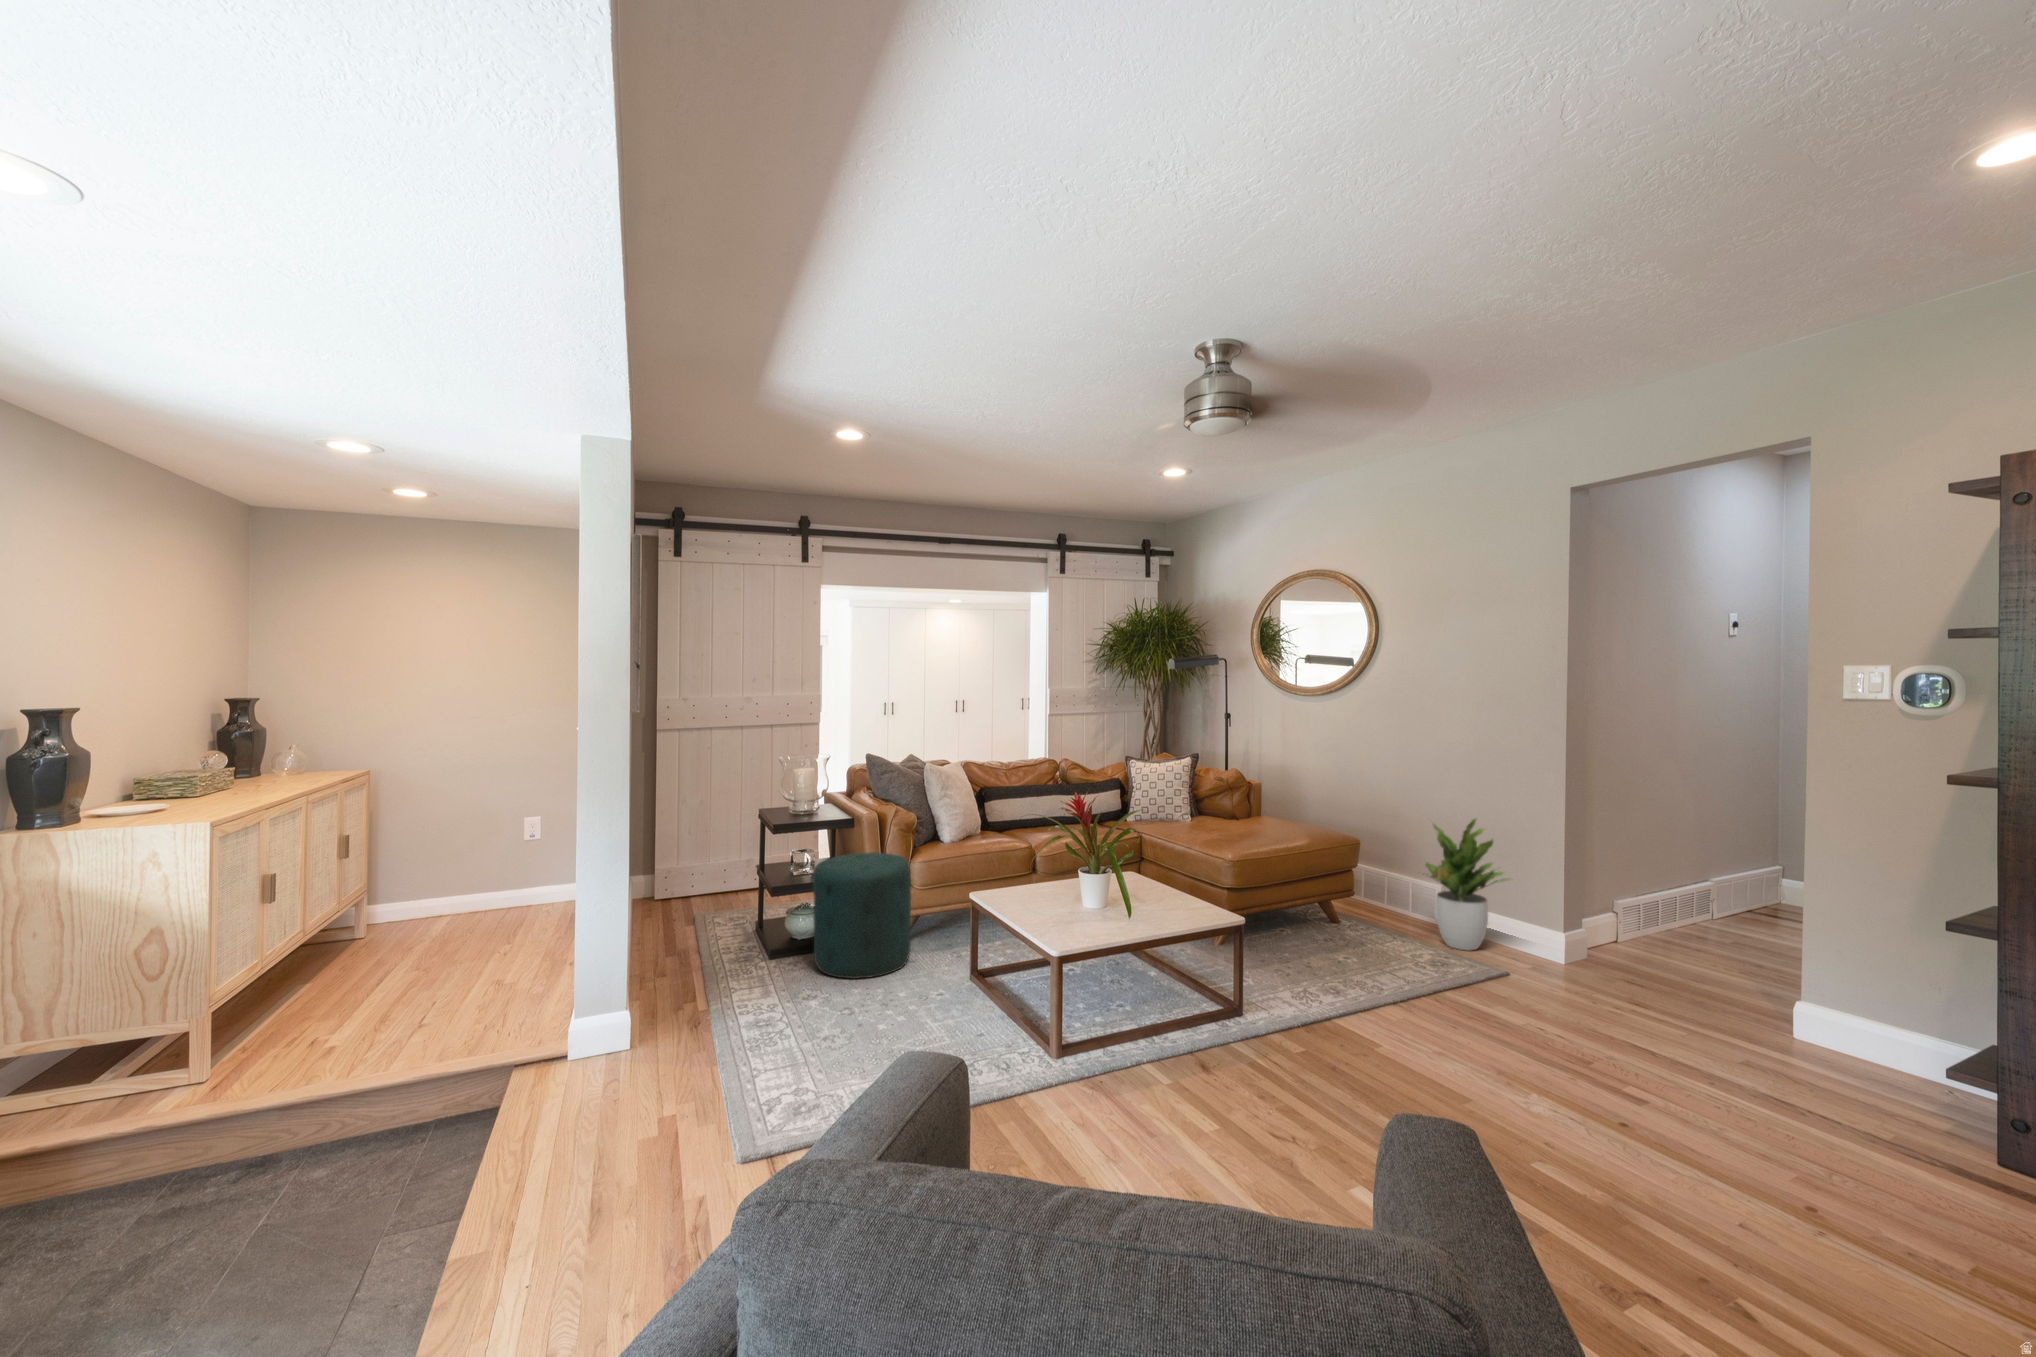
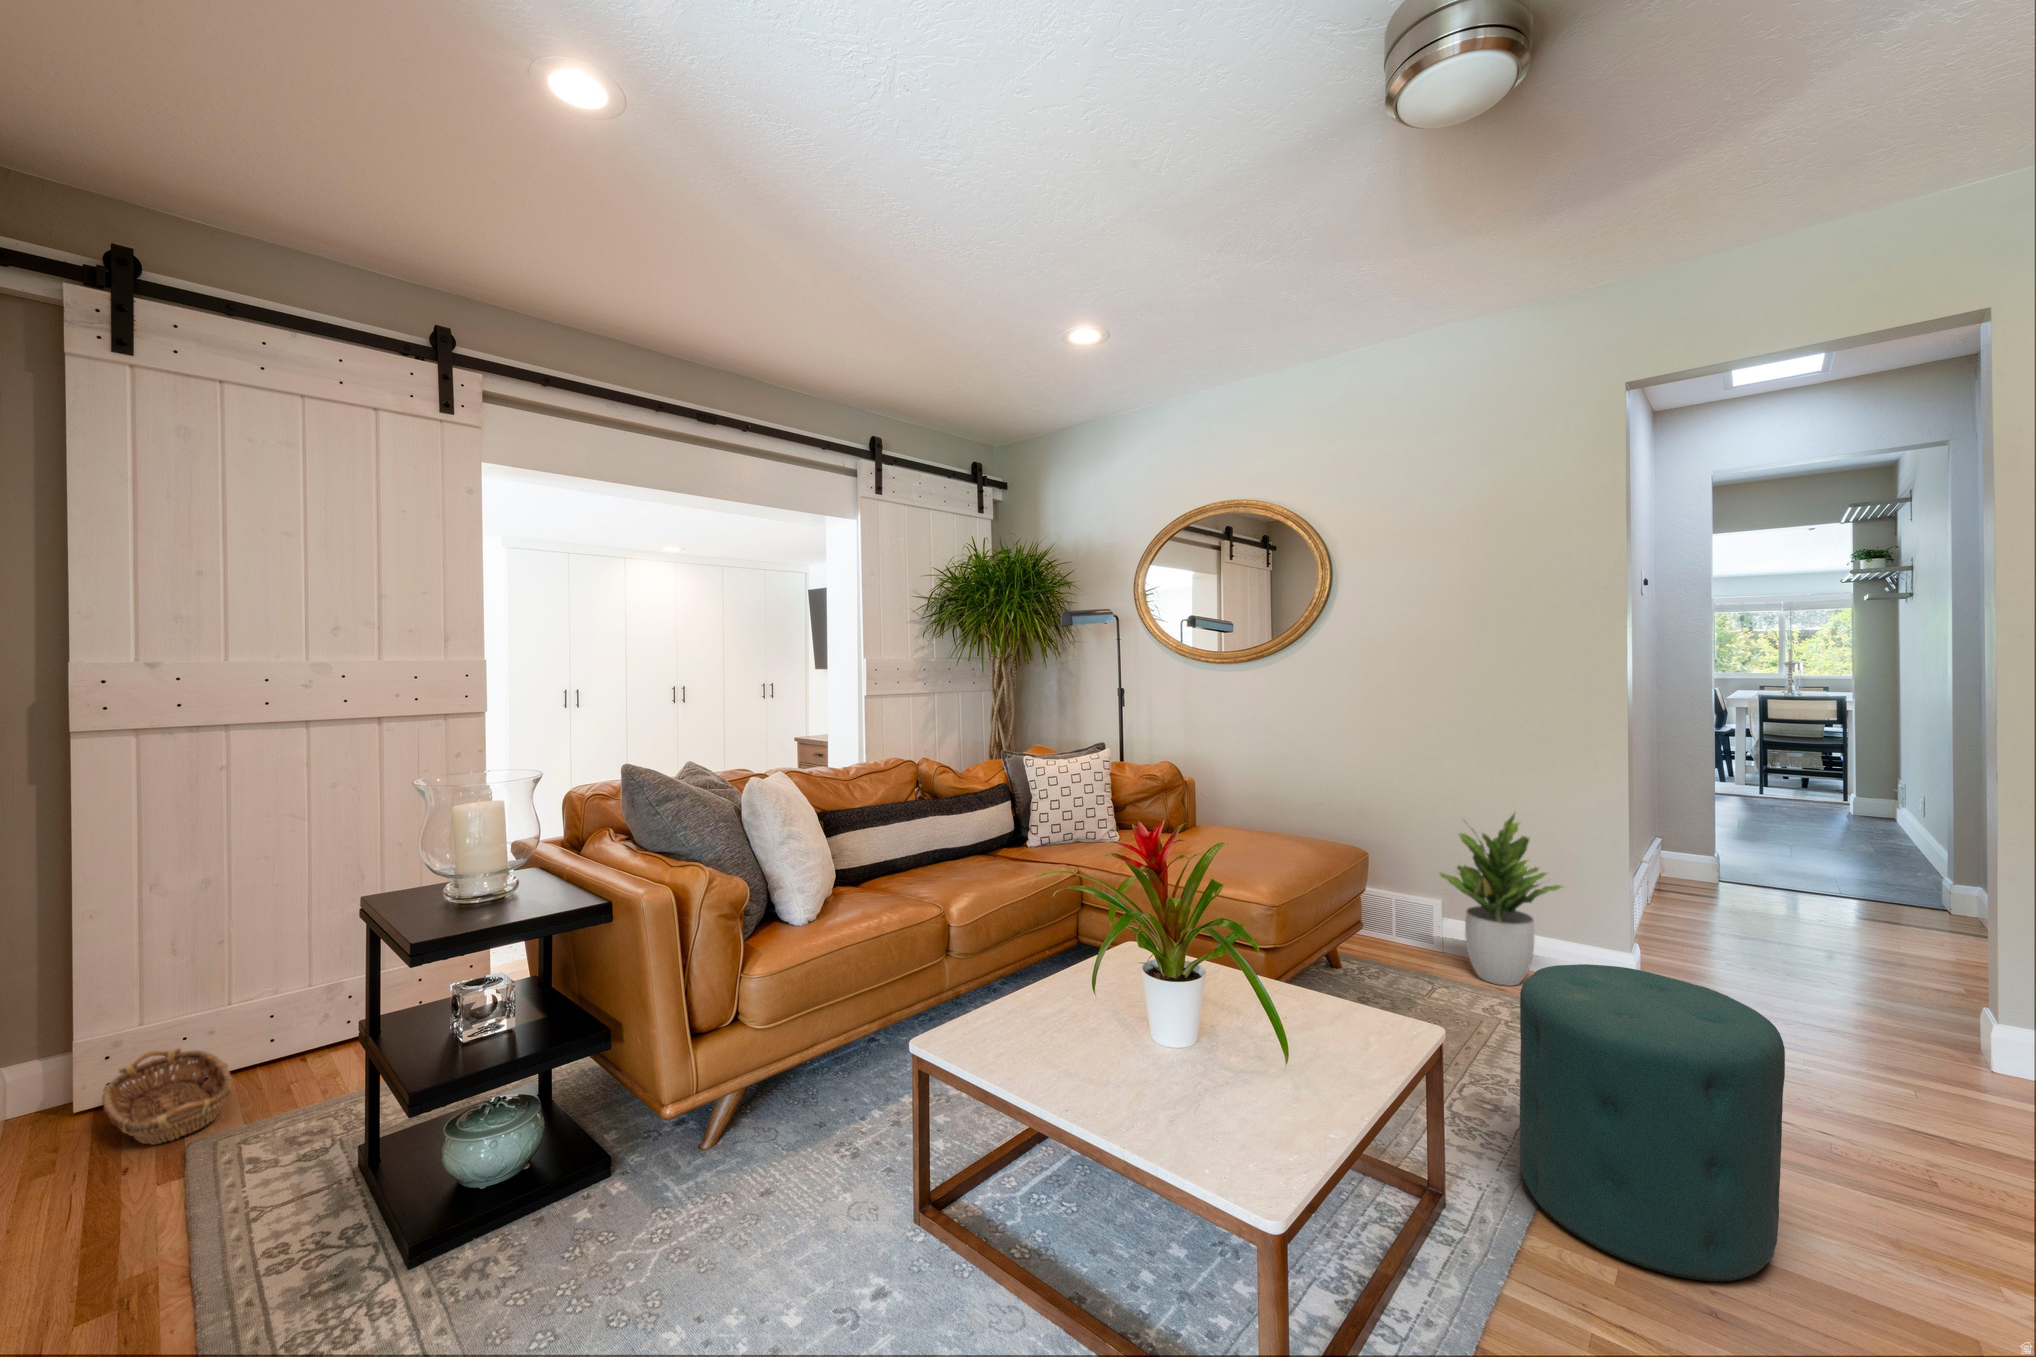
ottoman: present [813,852,911,979] -> present [1520,964,1785,1281]
basket: none [658,875,722,915] -> present [102,1049,233,1145]

